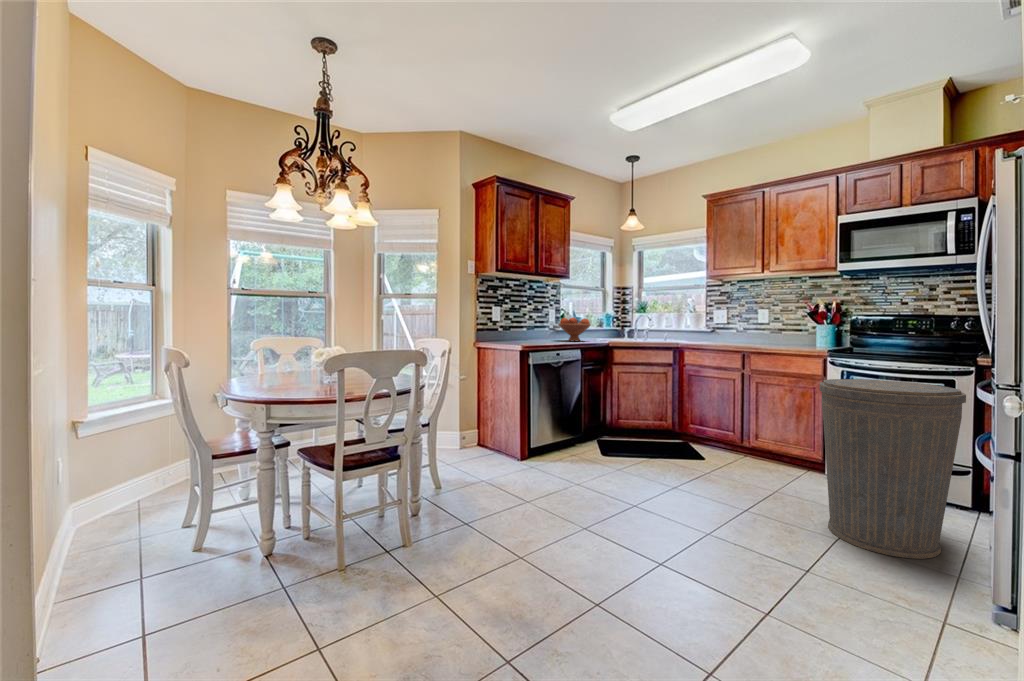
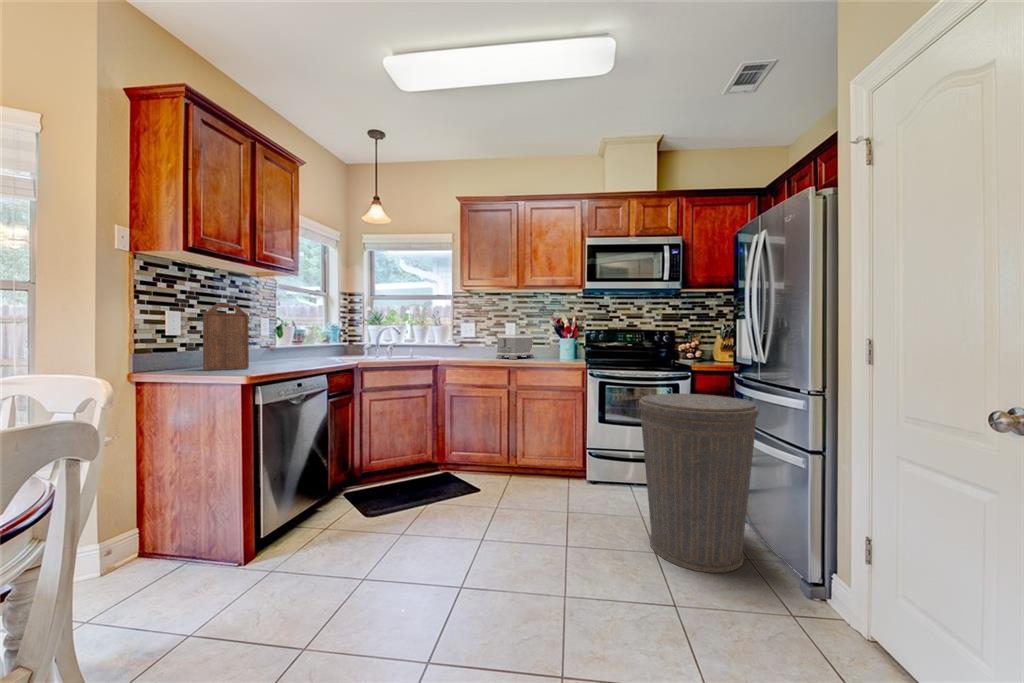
cutting board: none [510,302,534,343] -> present [203,304,249,370]
fruit bowl: present [559,318,590,341] -> none [281,329,331,362]
toaster: none [743,321,791,345] -> present [496,334,534,359]

